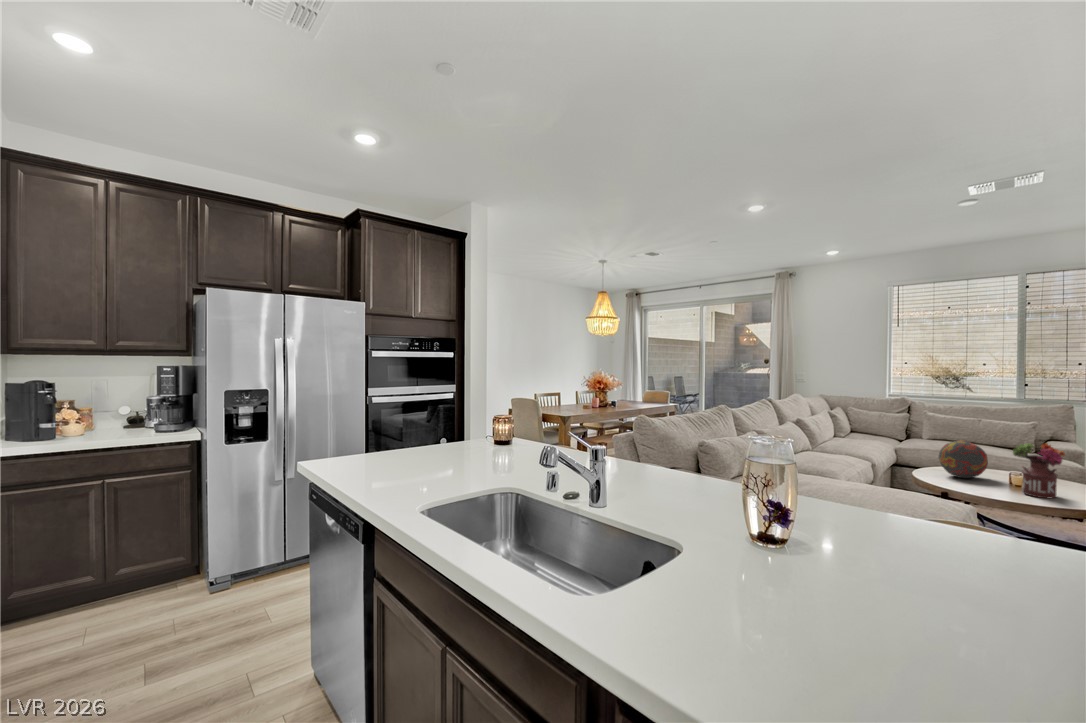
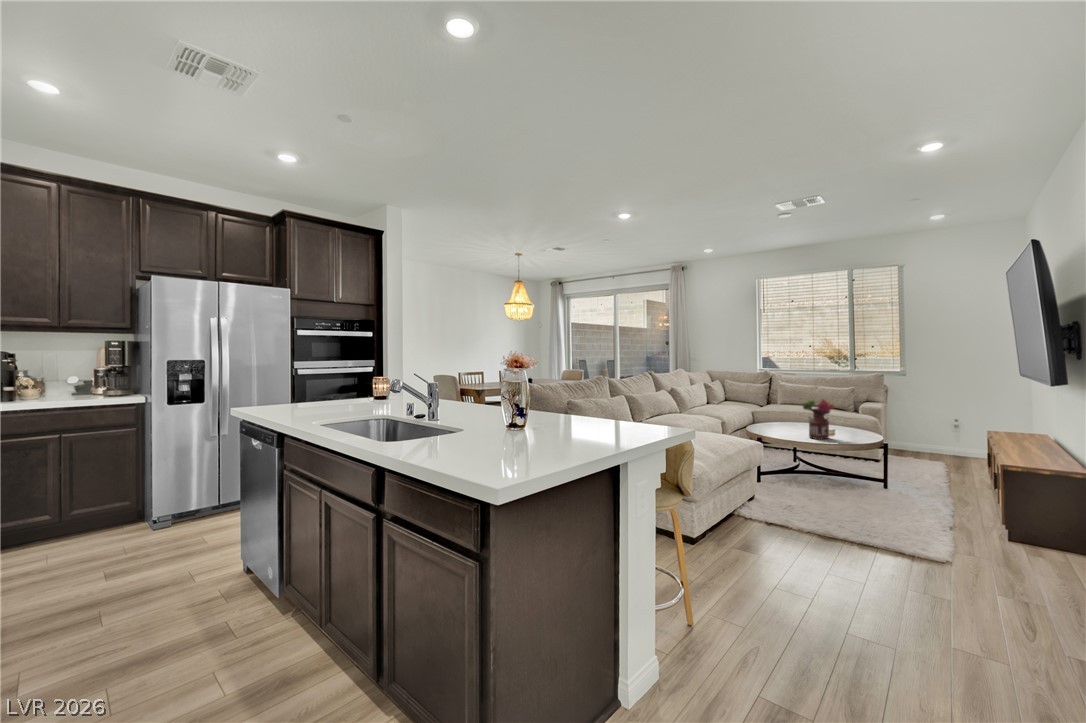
decorative orb: present [939,440,988,478] -> none [765,401,797,431]

